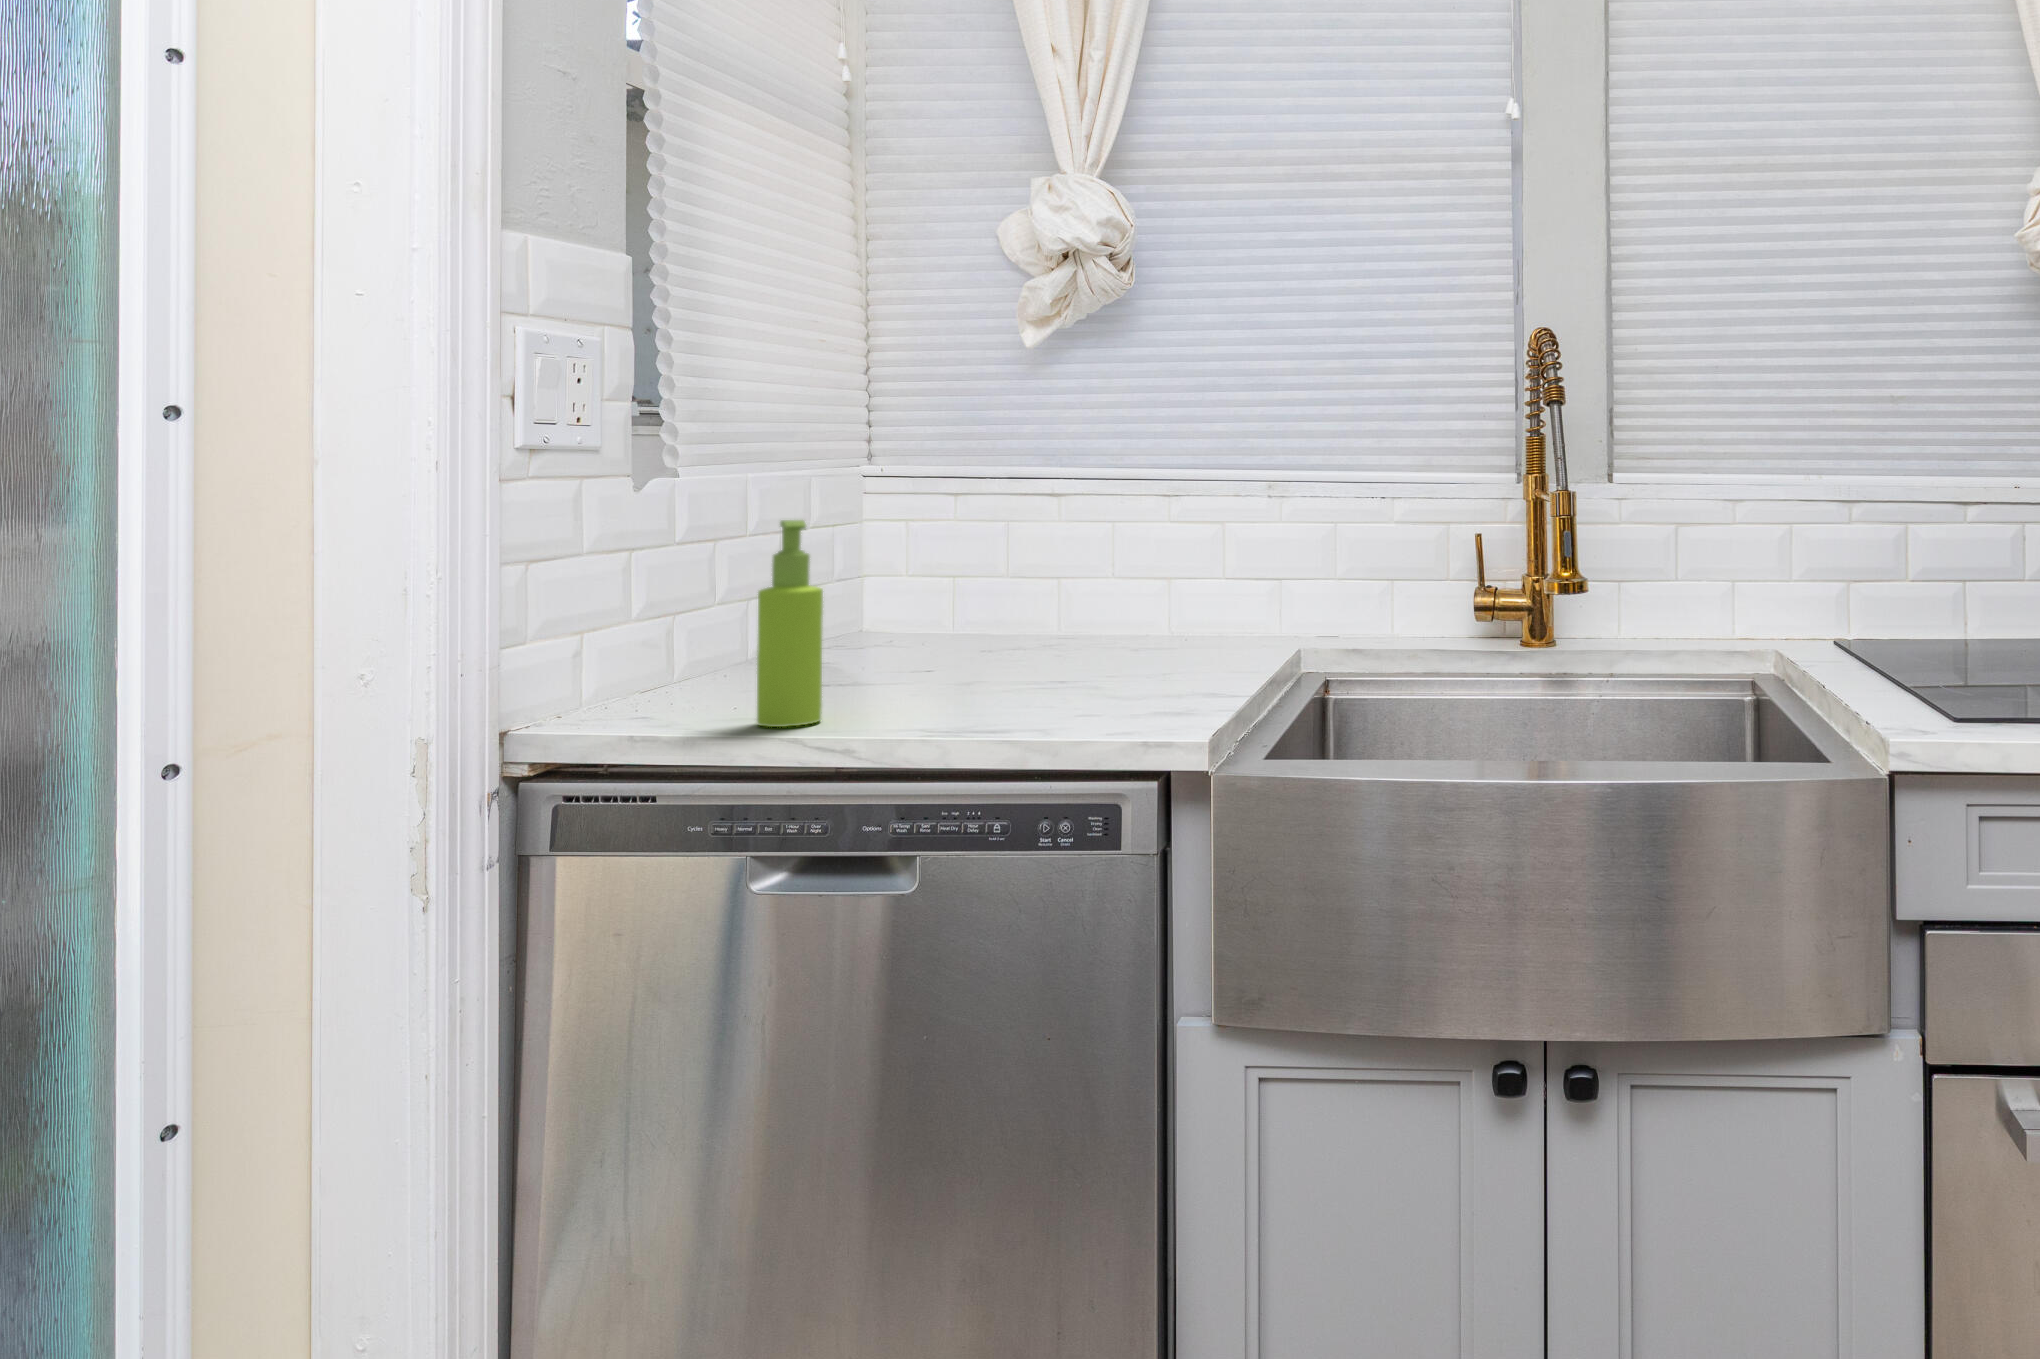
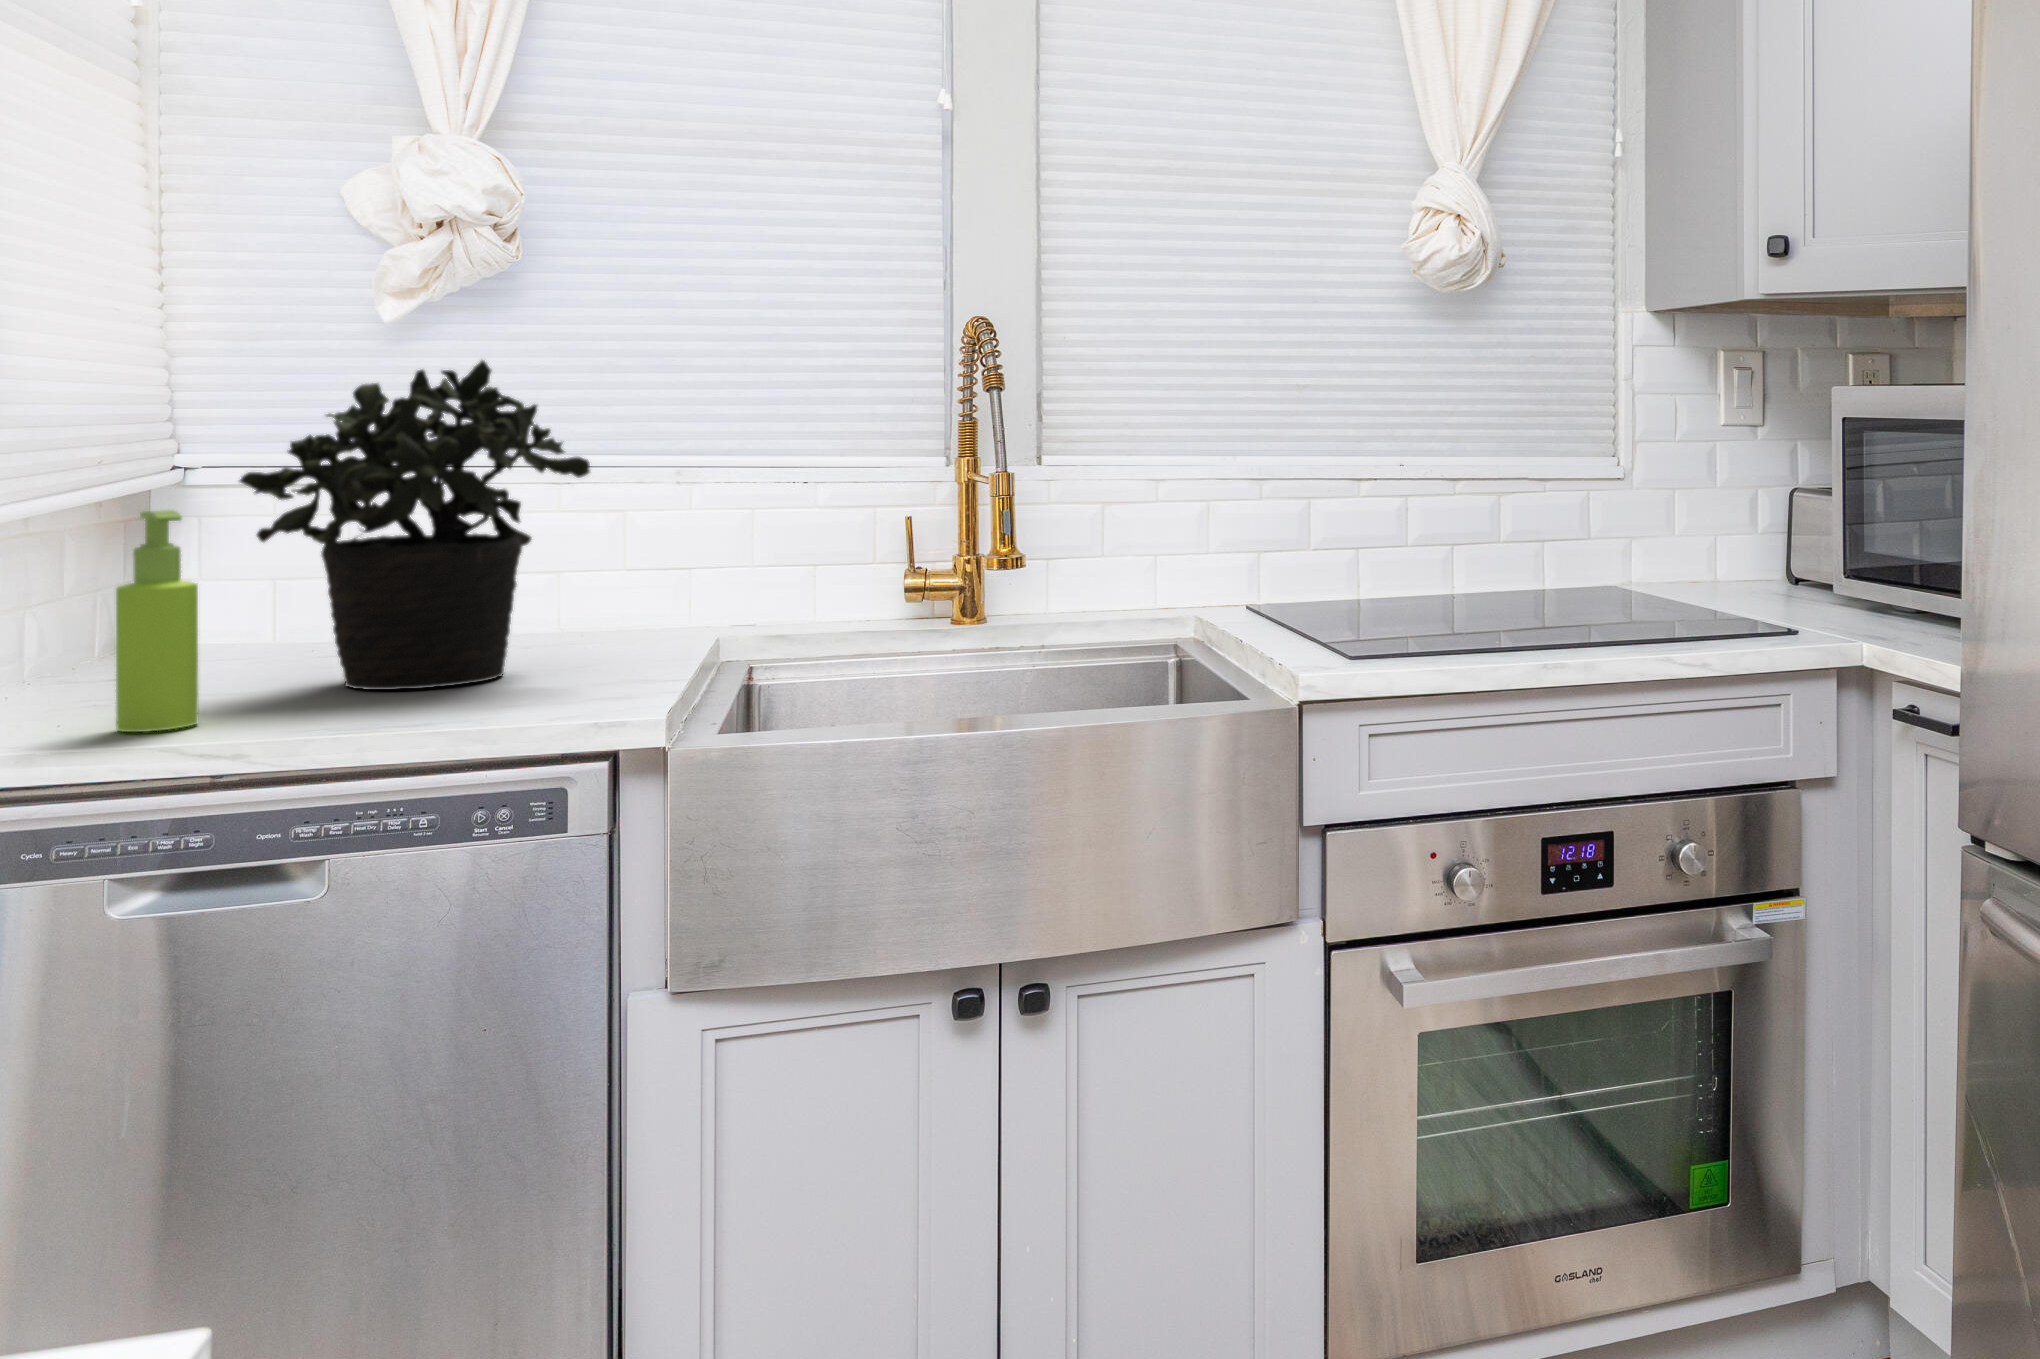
potted plant: none [870,377,1163,696] -> present [240,360,590,690]

